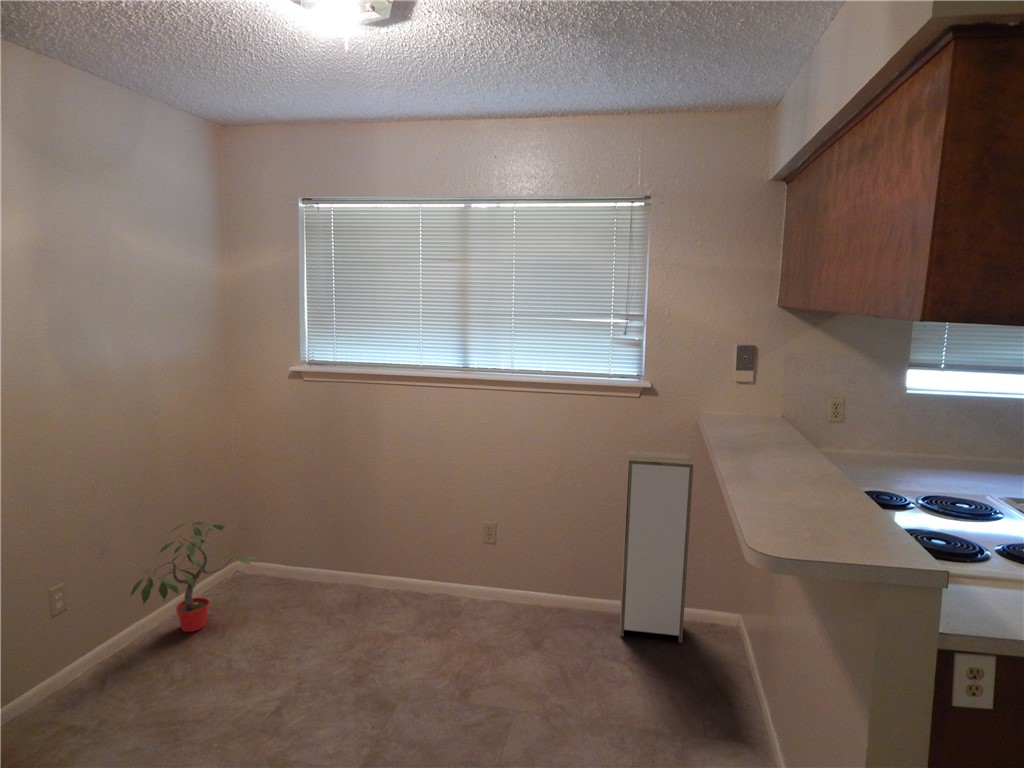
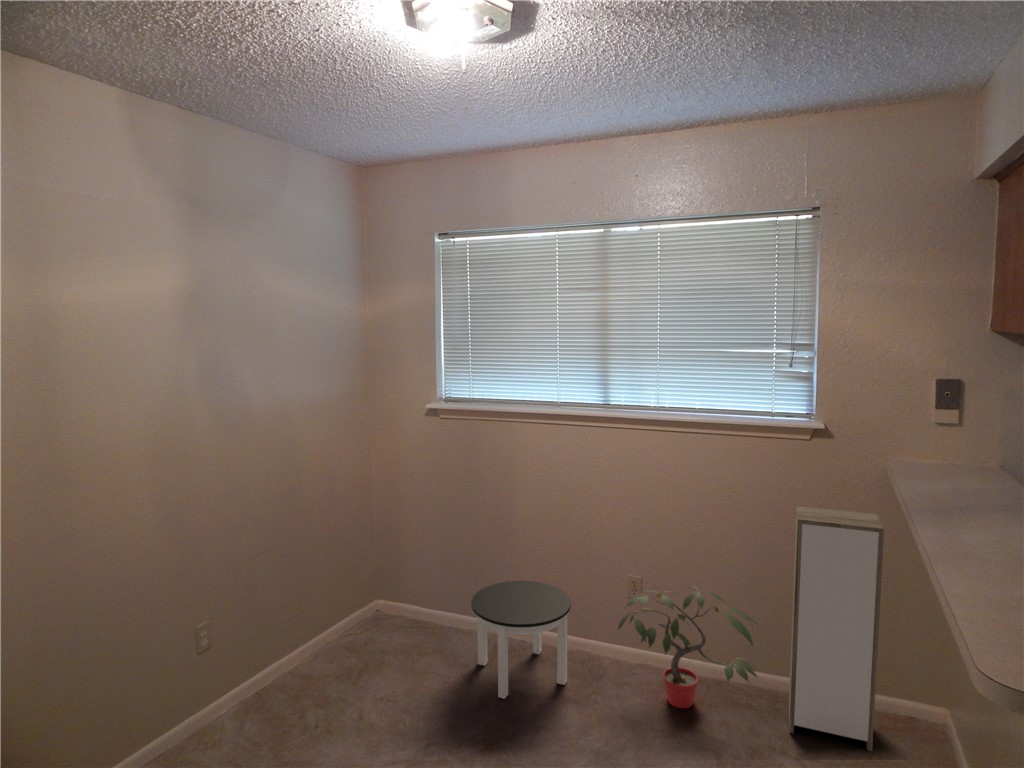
potted plant: present [131,522,256,632] -> present [618,587,758,708]
round table: none [344,530,438,636] -> present [471,581,571,699]

